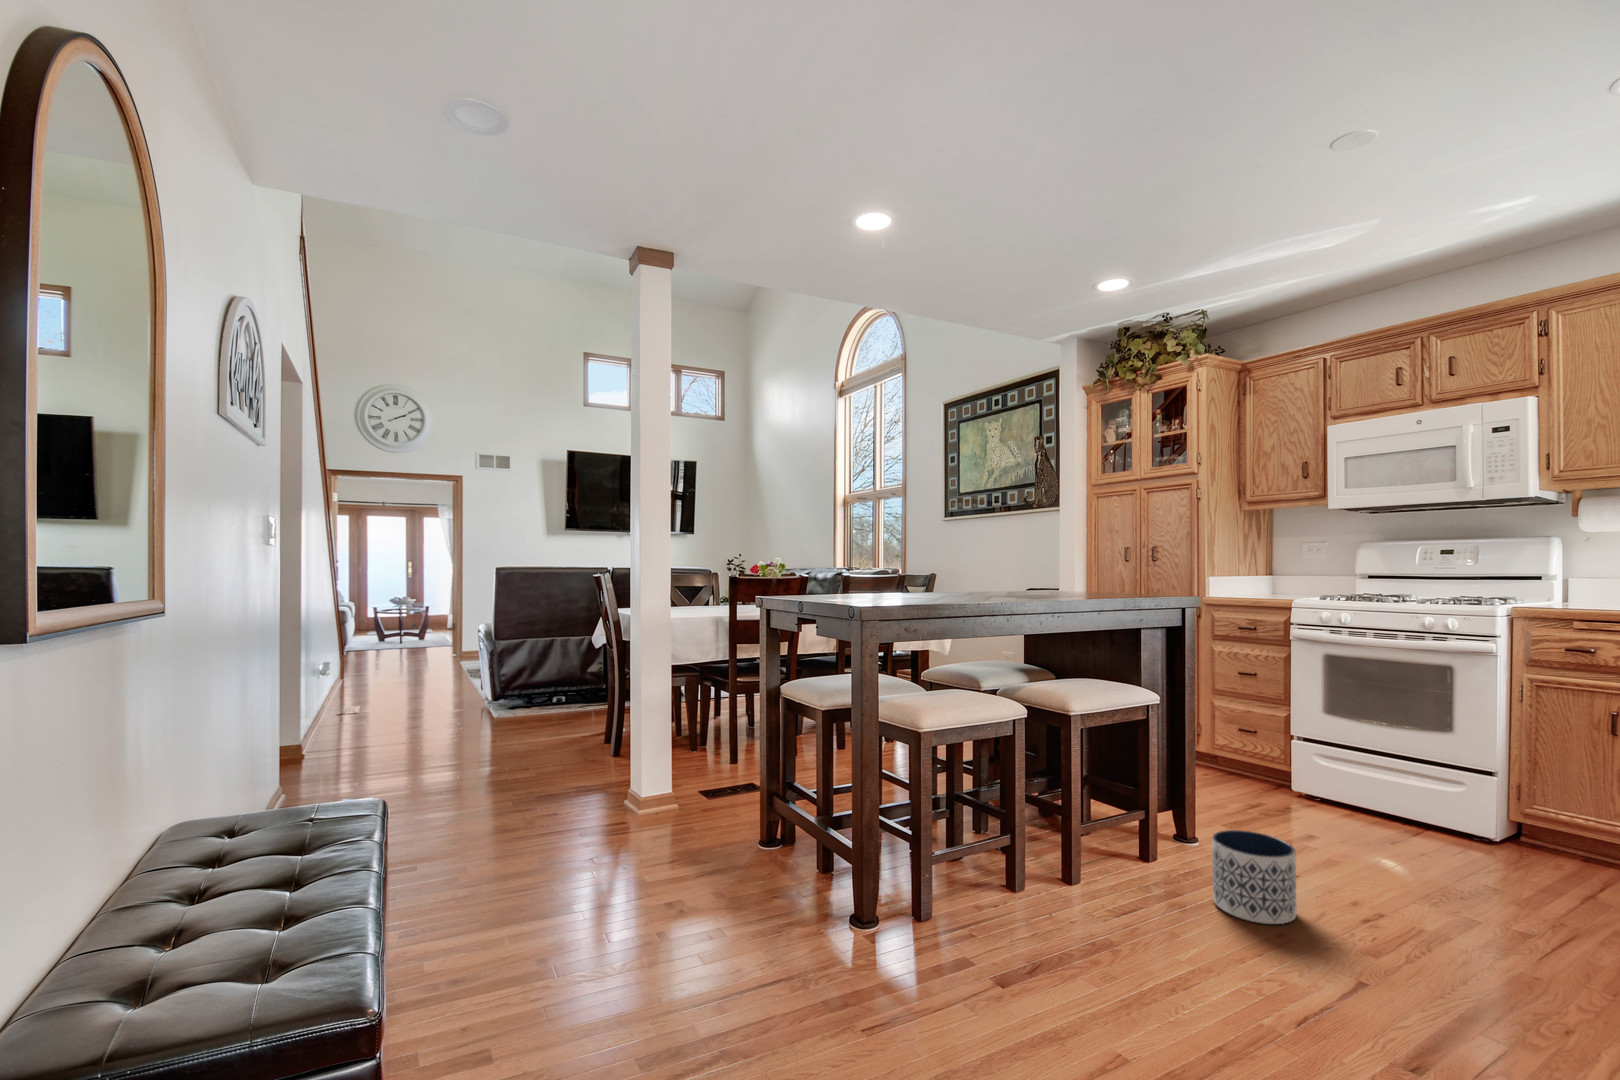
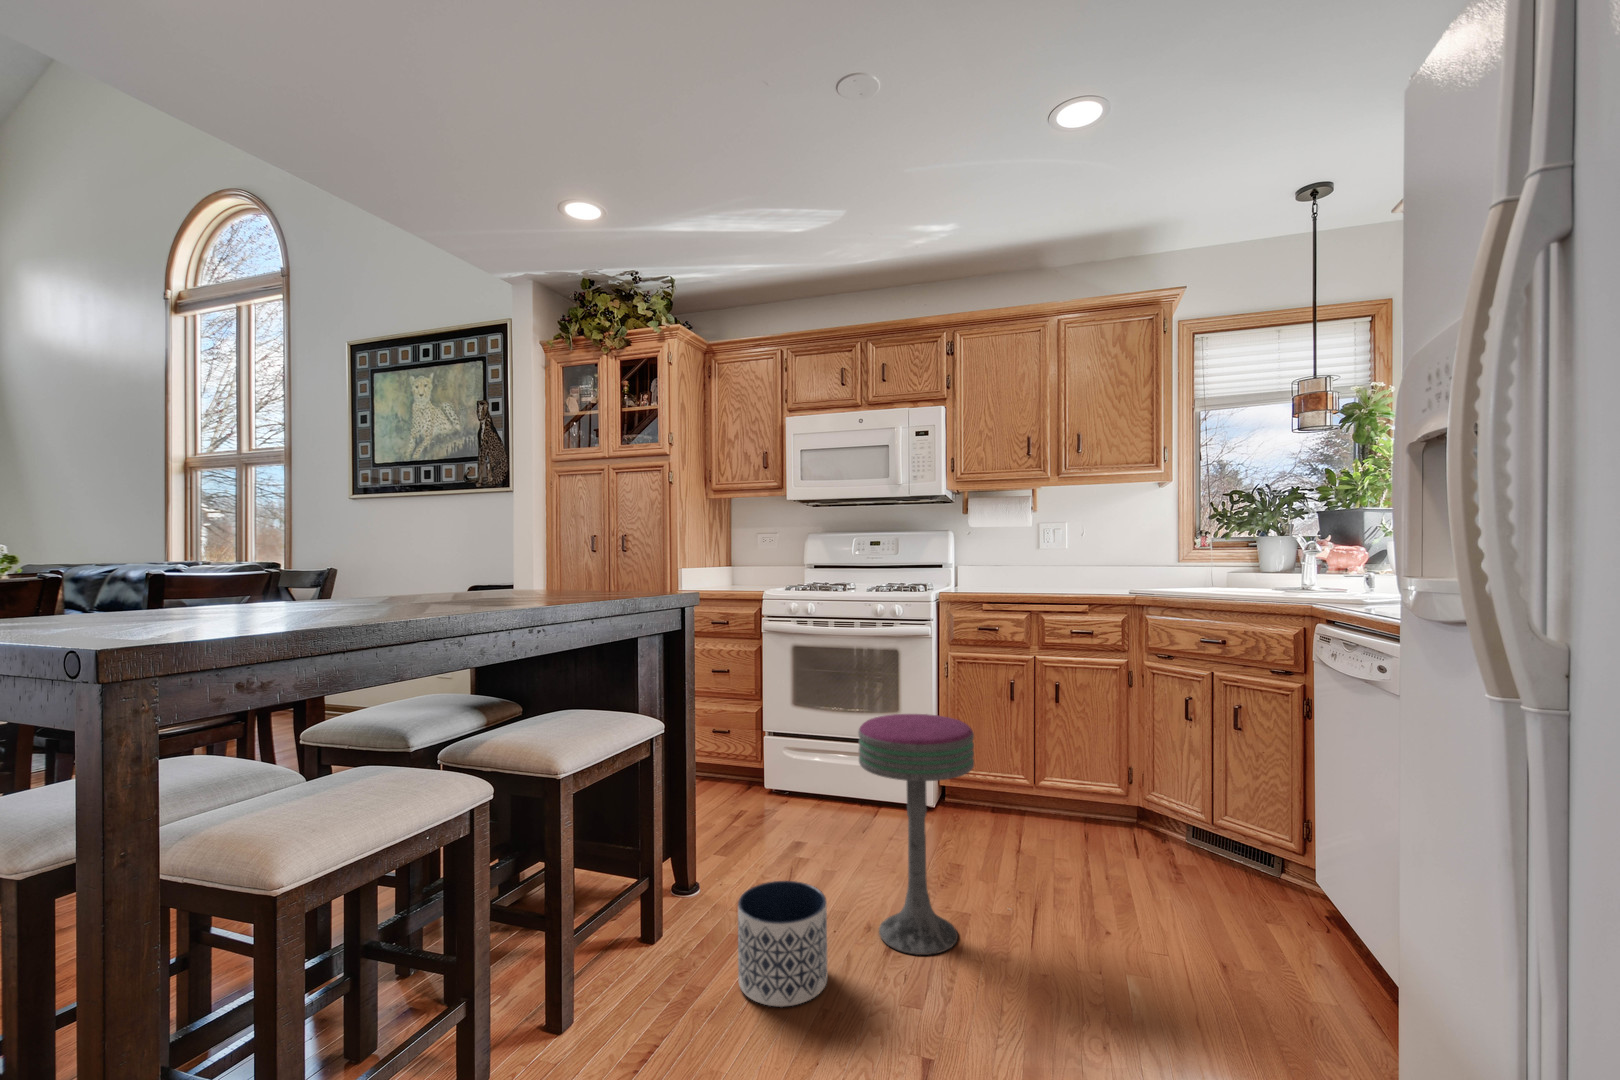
bar stool: none [1343,715,1479,940] -> present [858,714,974,955]

